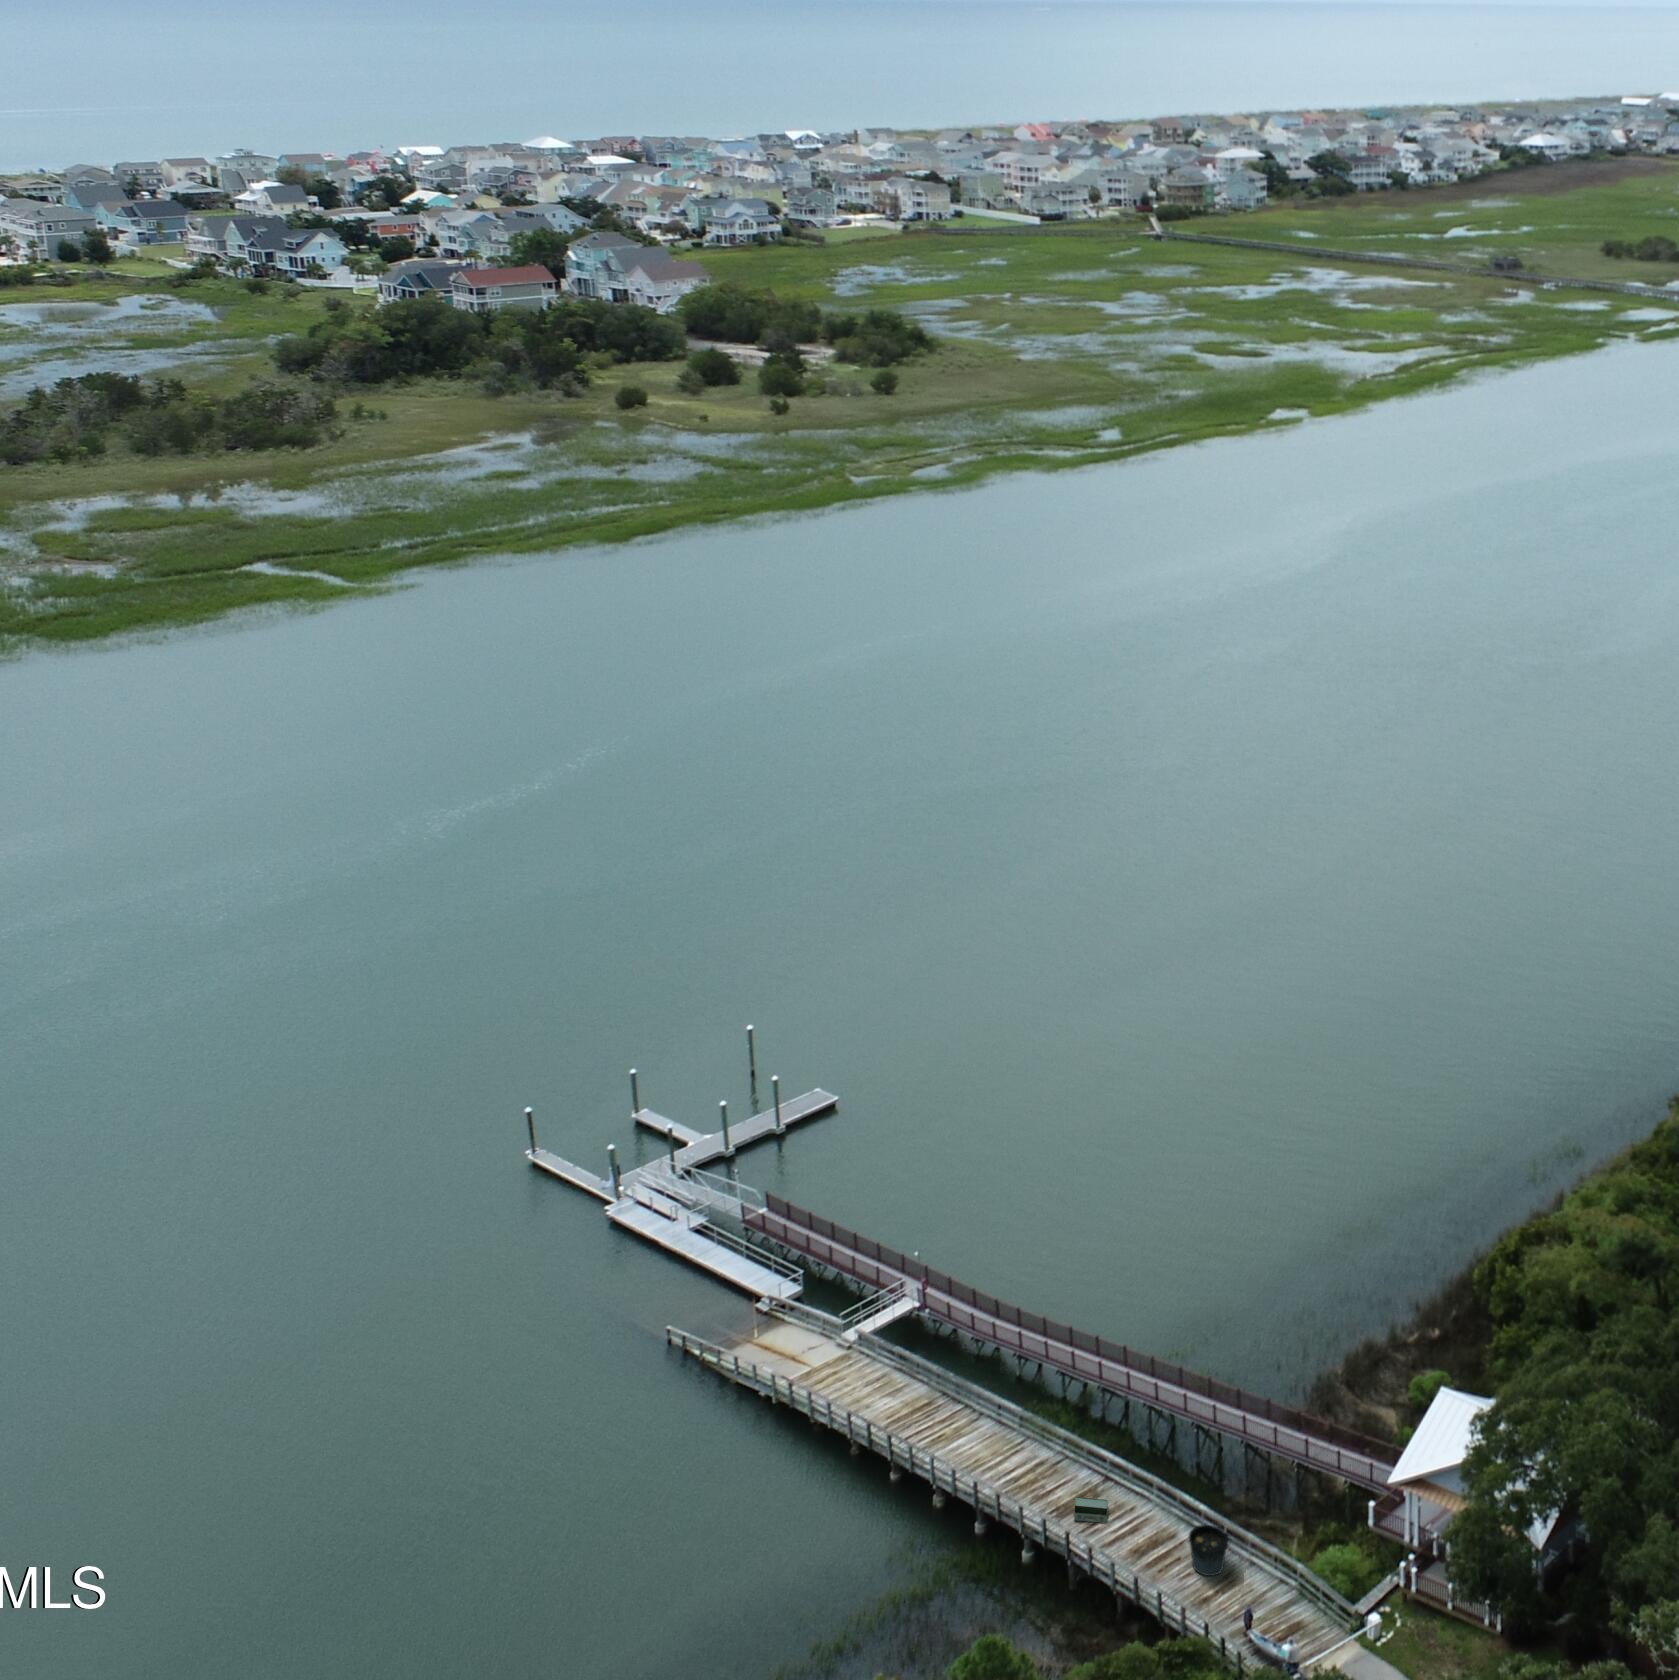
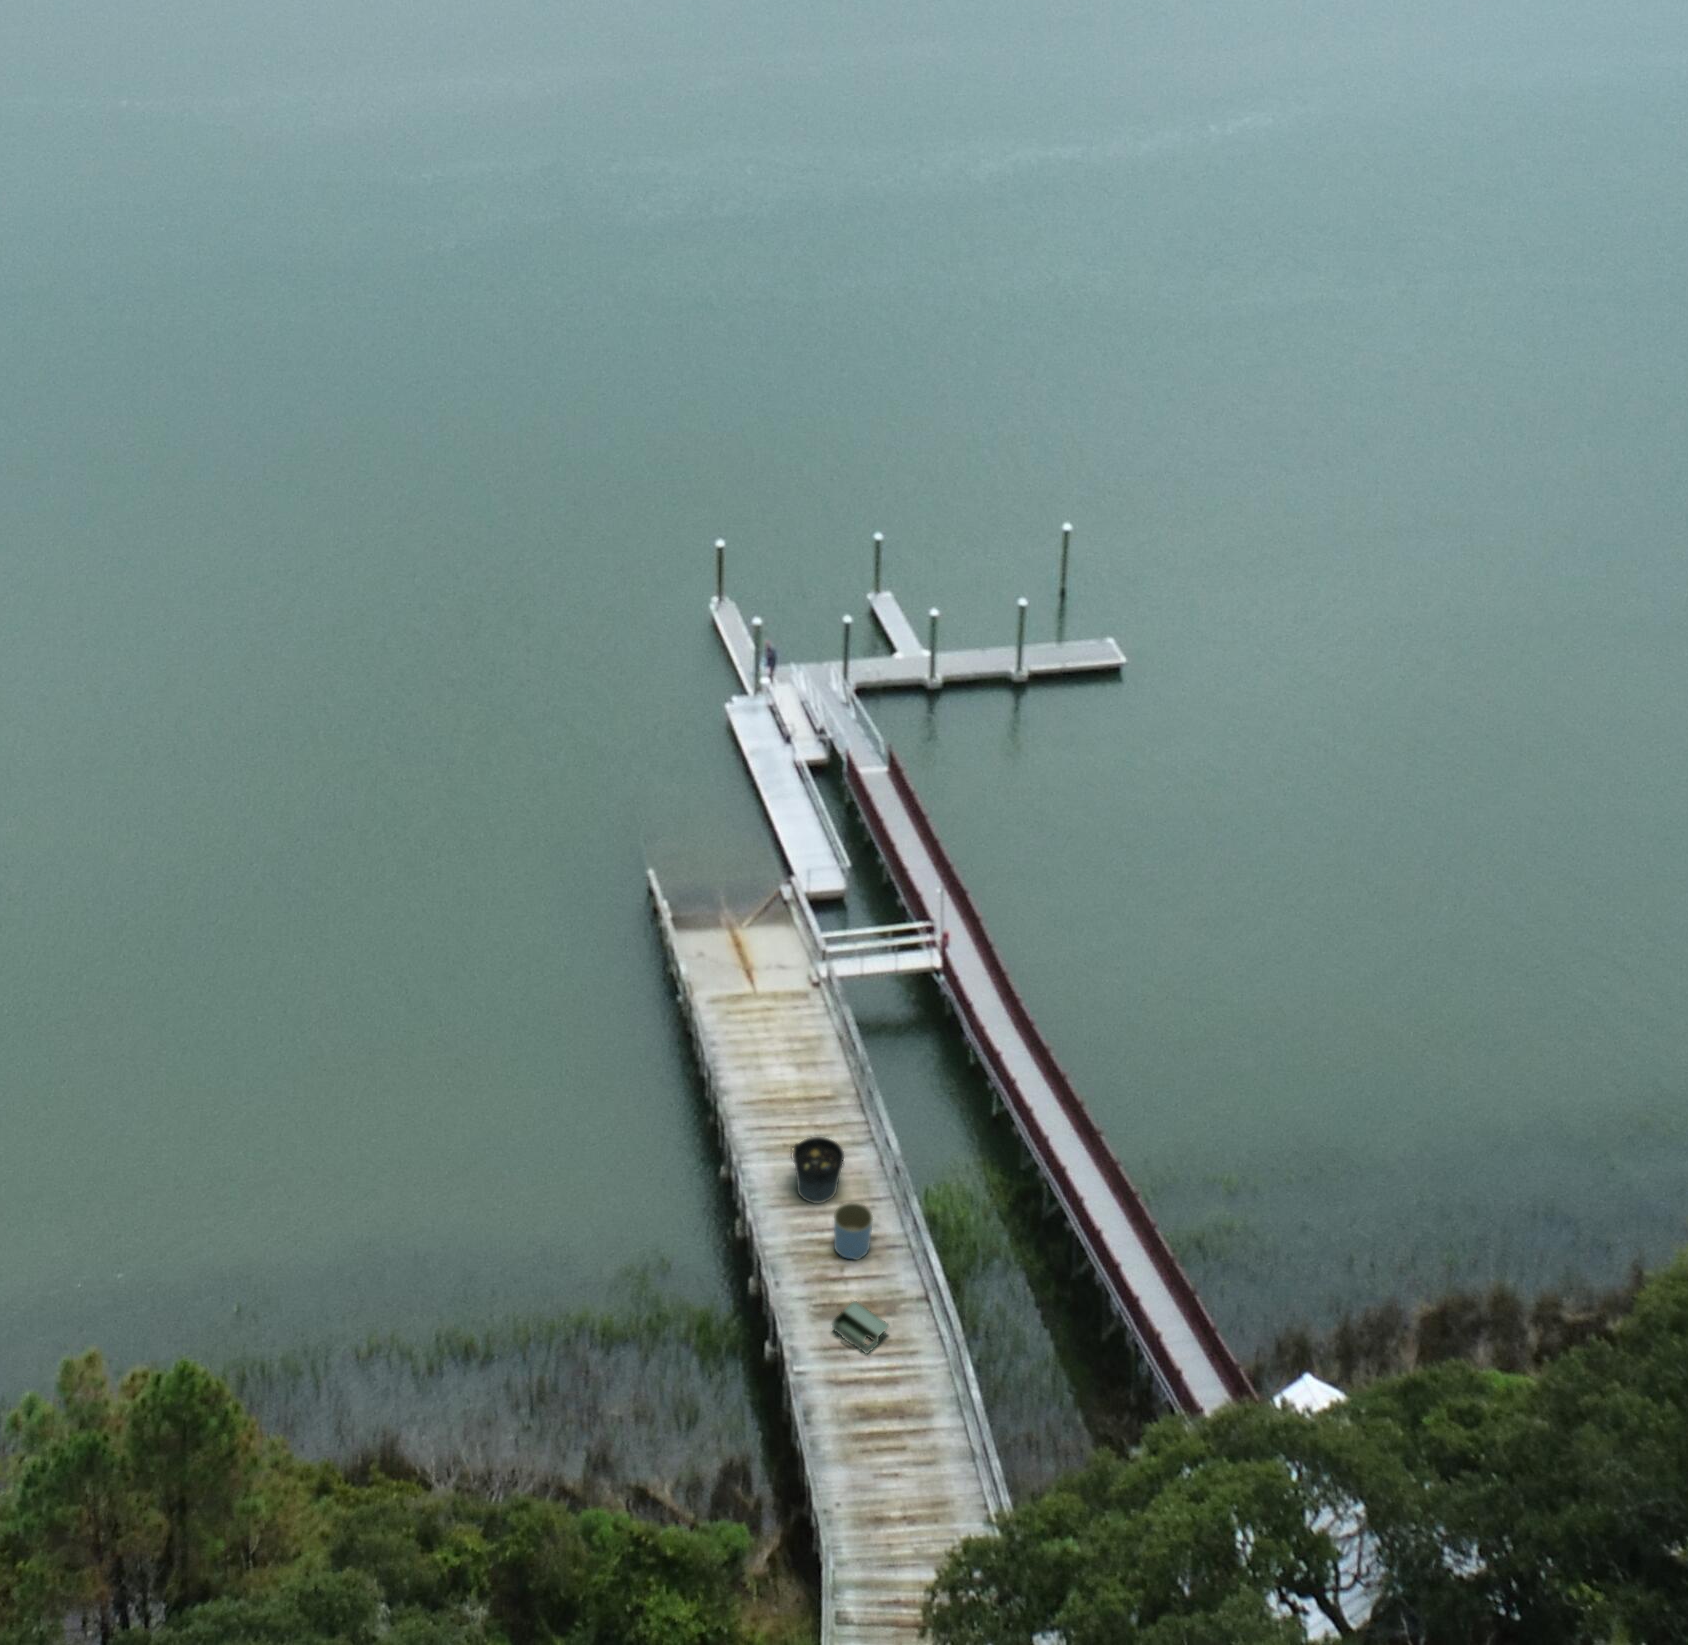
planter: none [1023,1442,1050,1481] -> present [834,1202,873,1260]
bucket: present [1188,1525,1229,1576] -> present [791,1137,844,1204]

